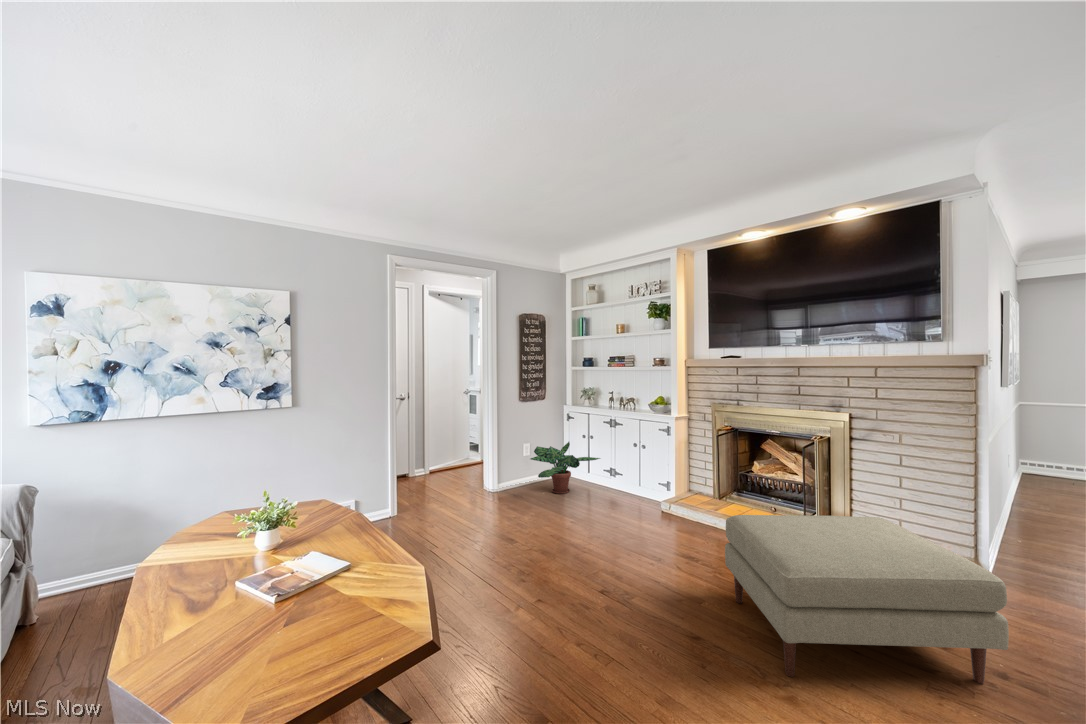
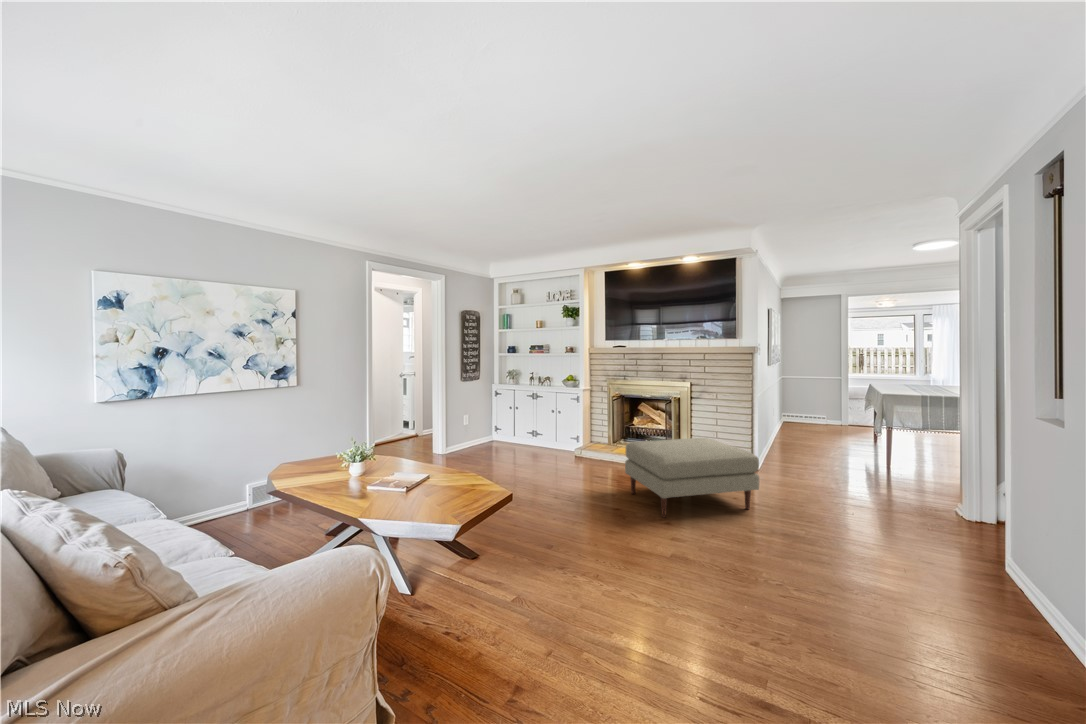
potted plant: present [531,442,600,494] -> none [473,411,527,451]

